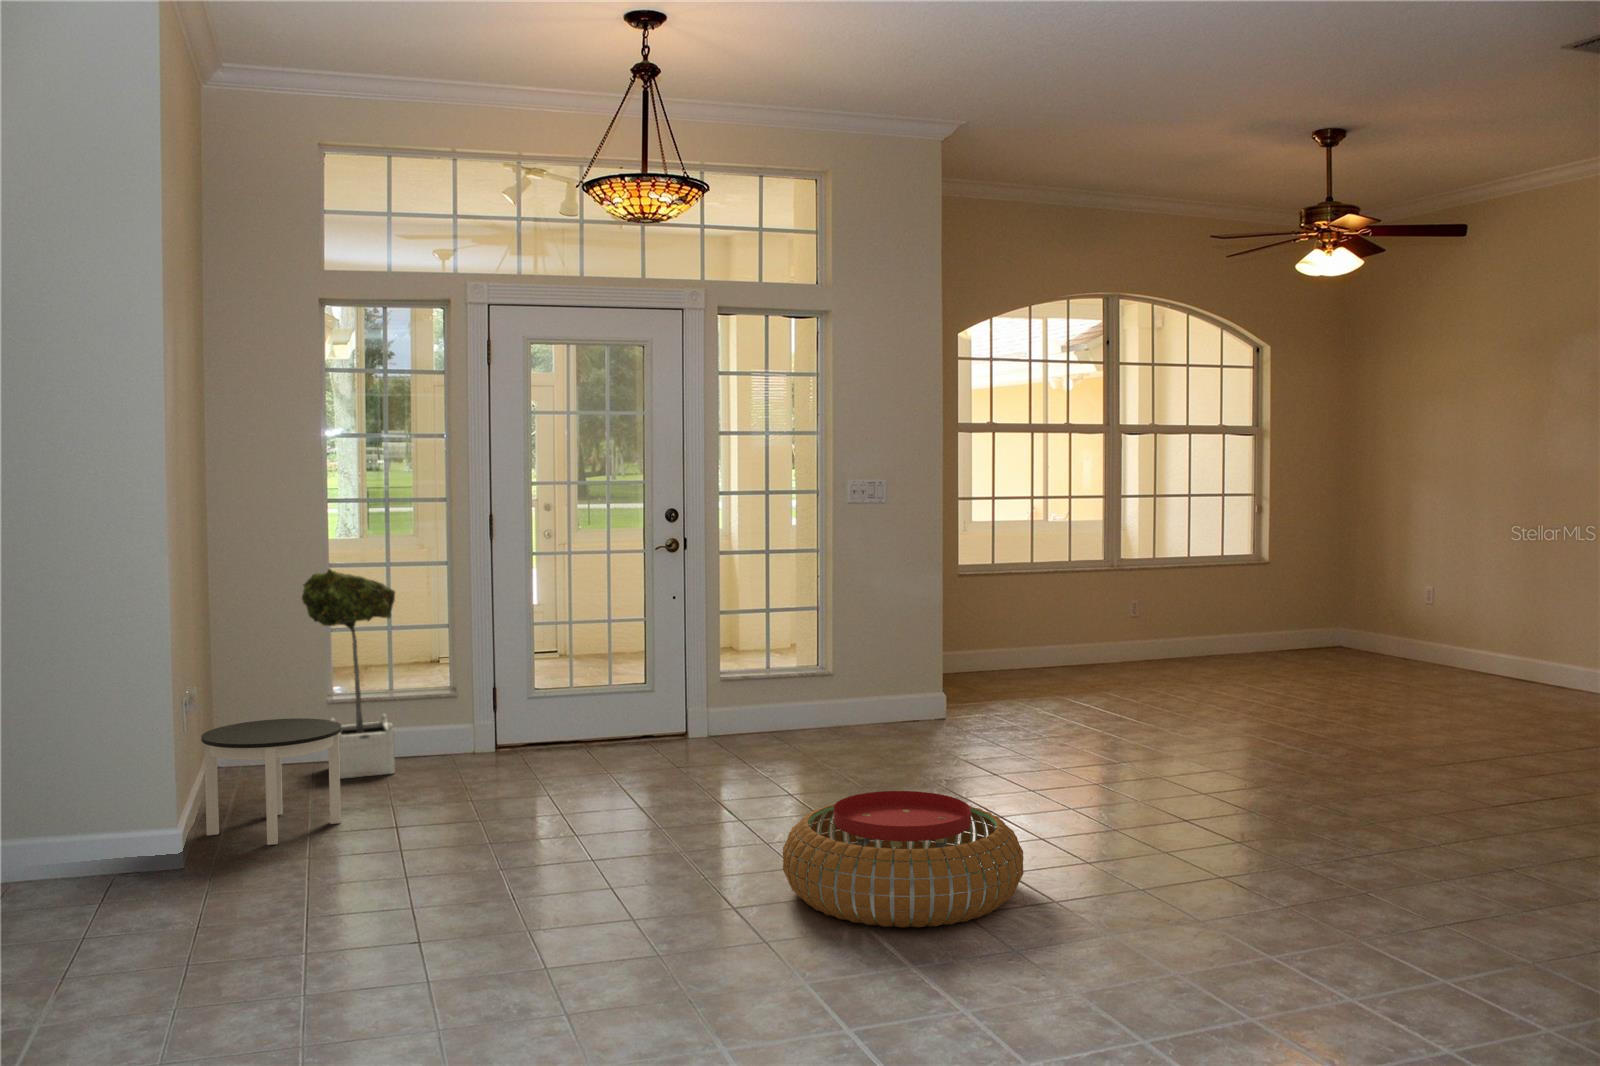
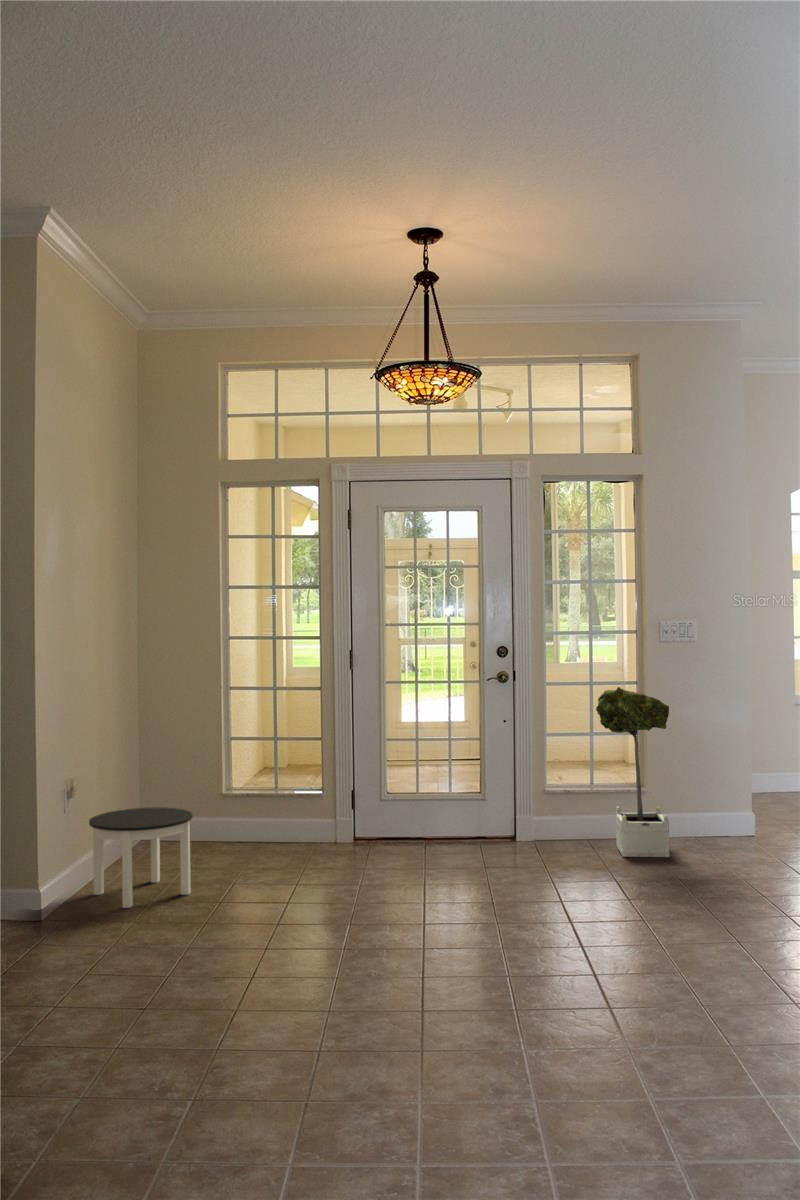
potted tree: present [302,569,395,778] -> present [596,687,670,857]
pouf: present [783,791,1024,927] -> none [457,924,698,1075]

